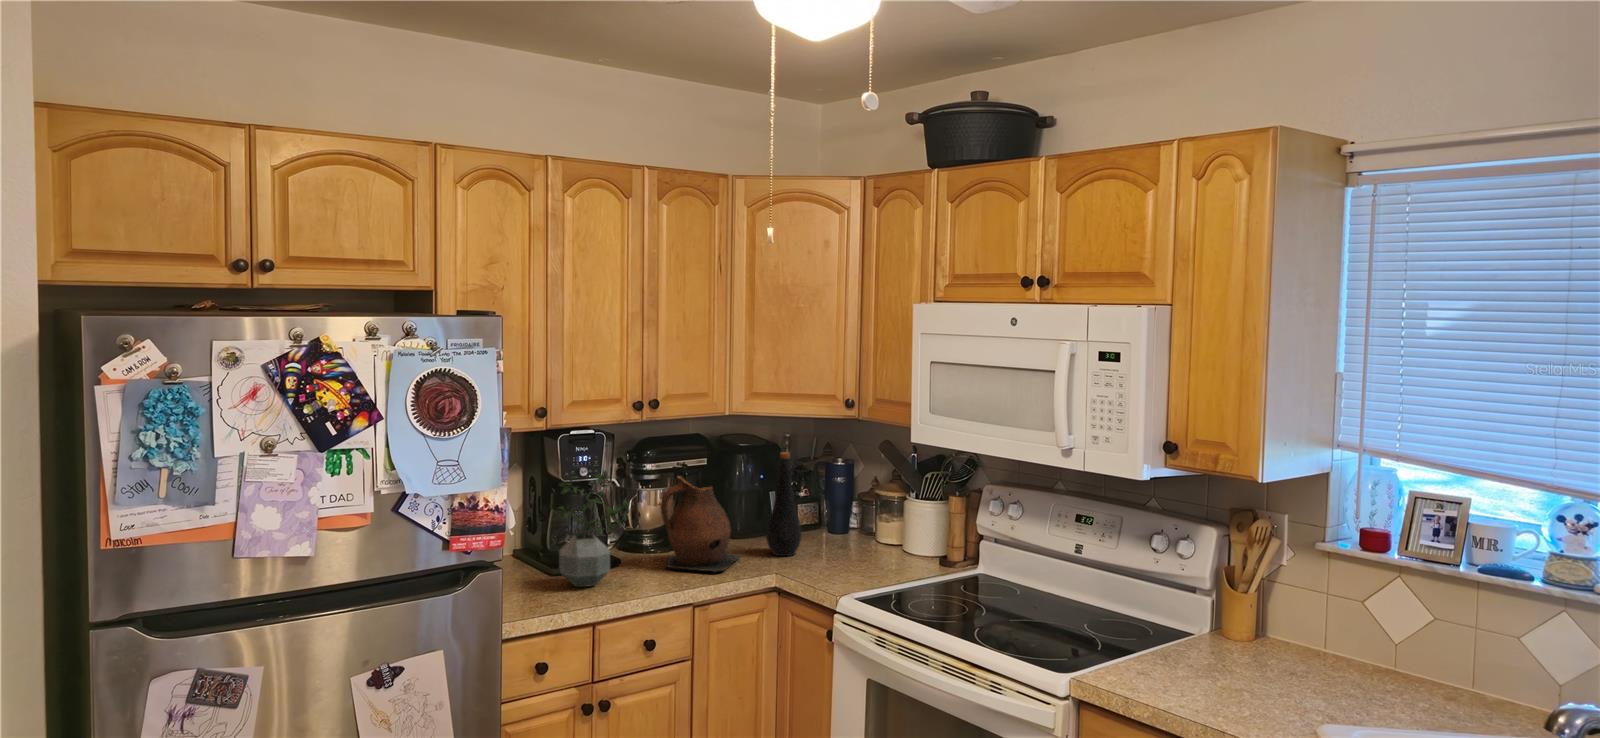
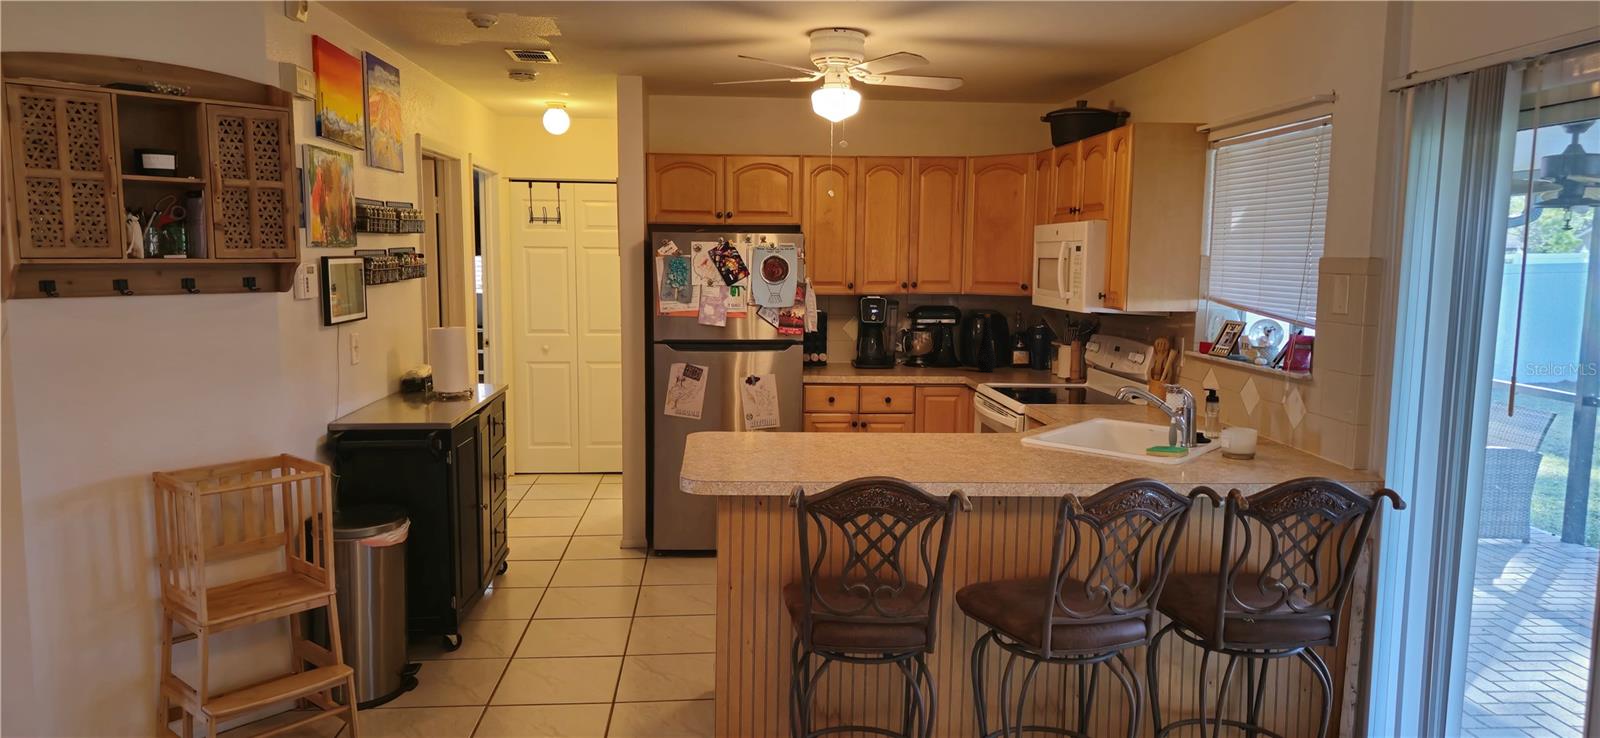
potted plant: present [556,470,629,587] -> none [850,313,888,370]
ceramic pitcher: present [660,476,740,572] -> none [912,323,957,372]

